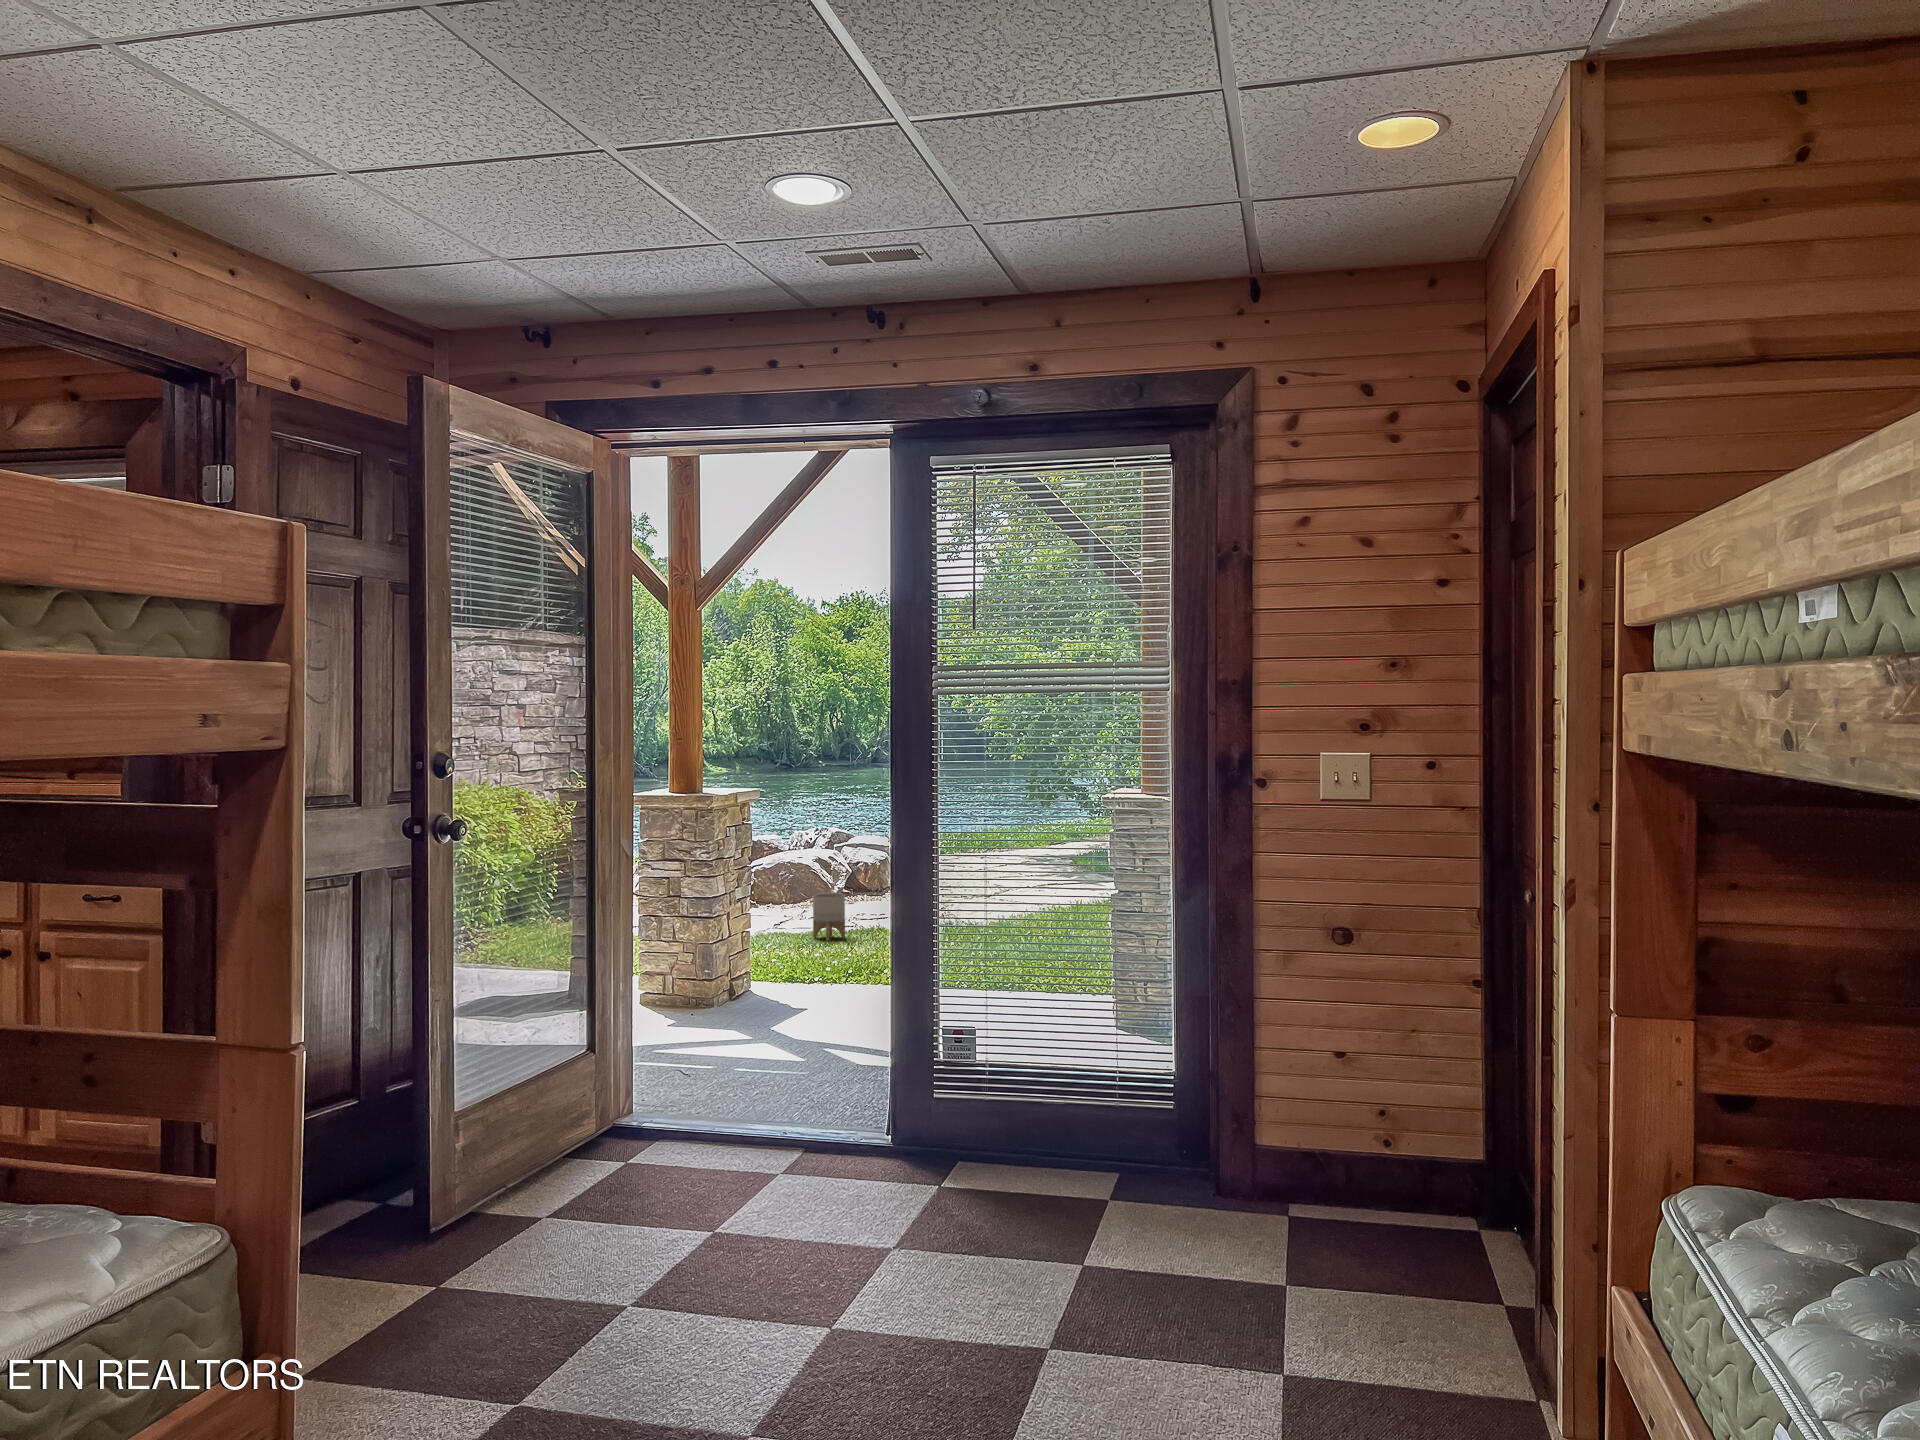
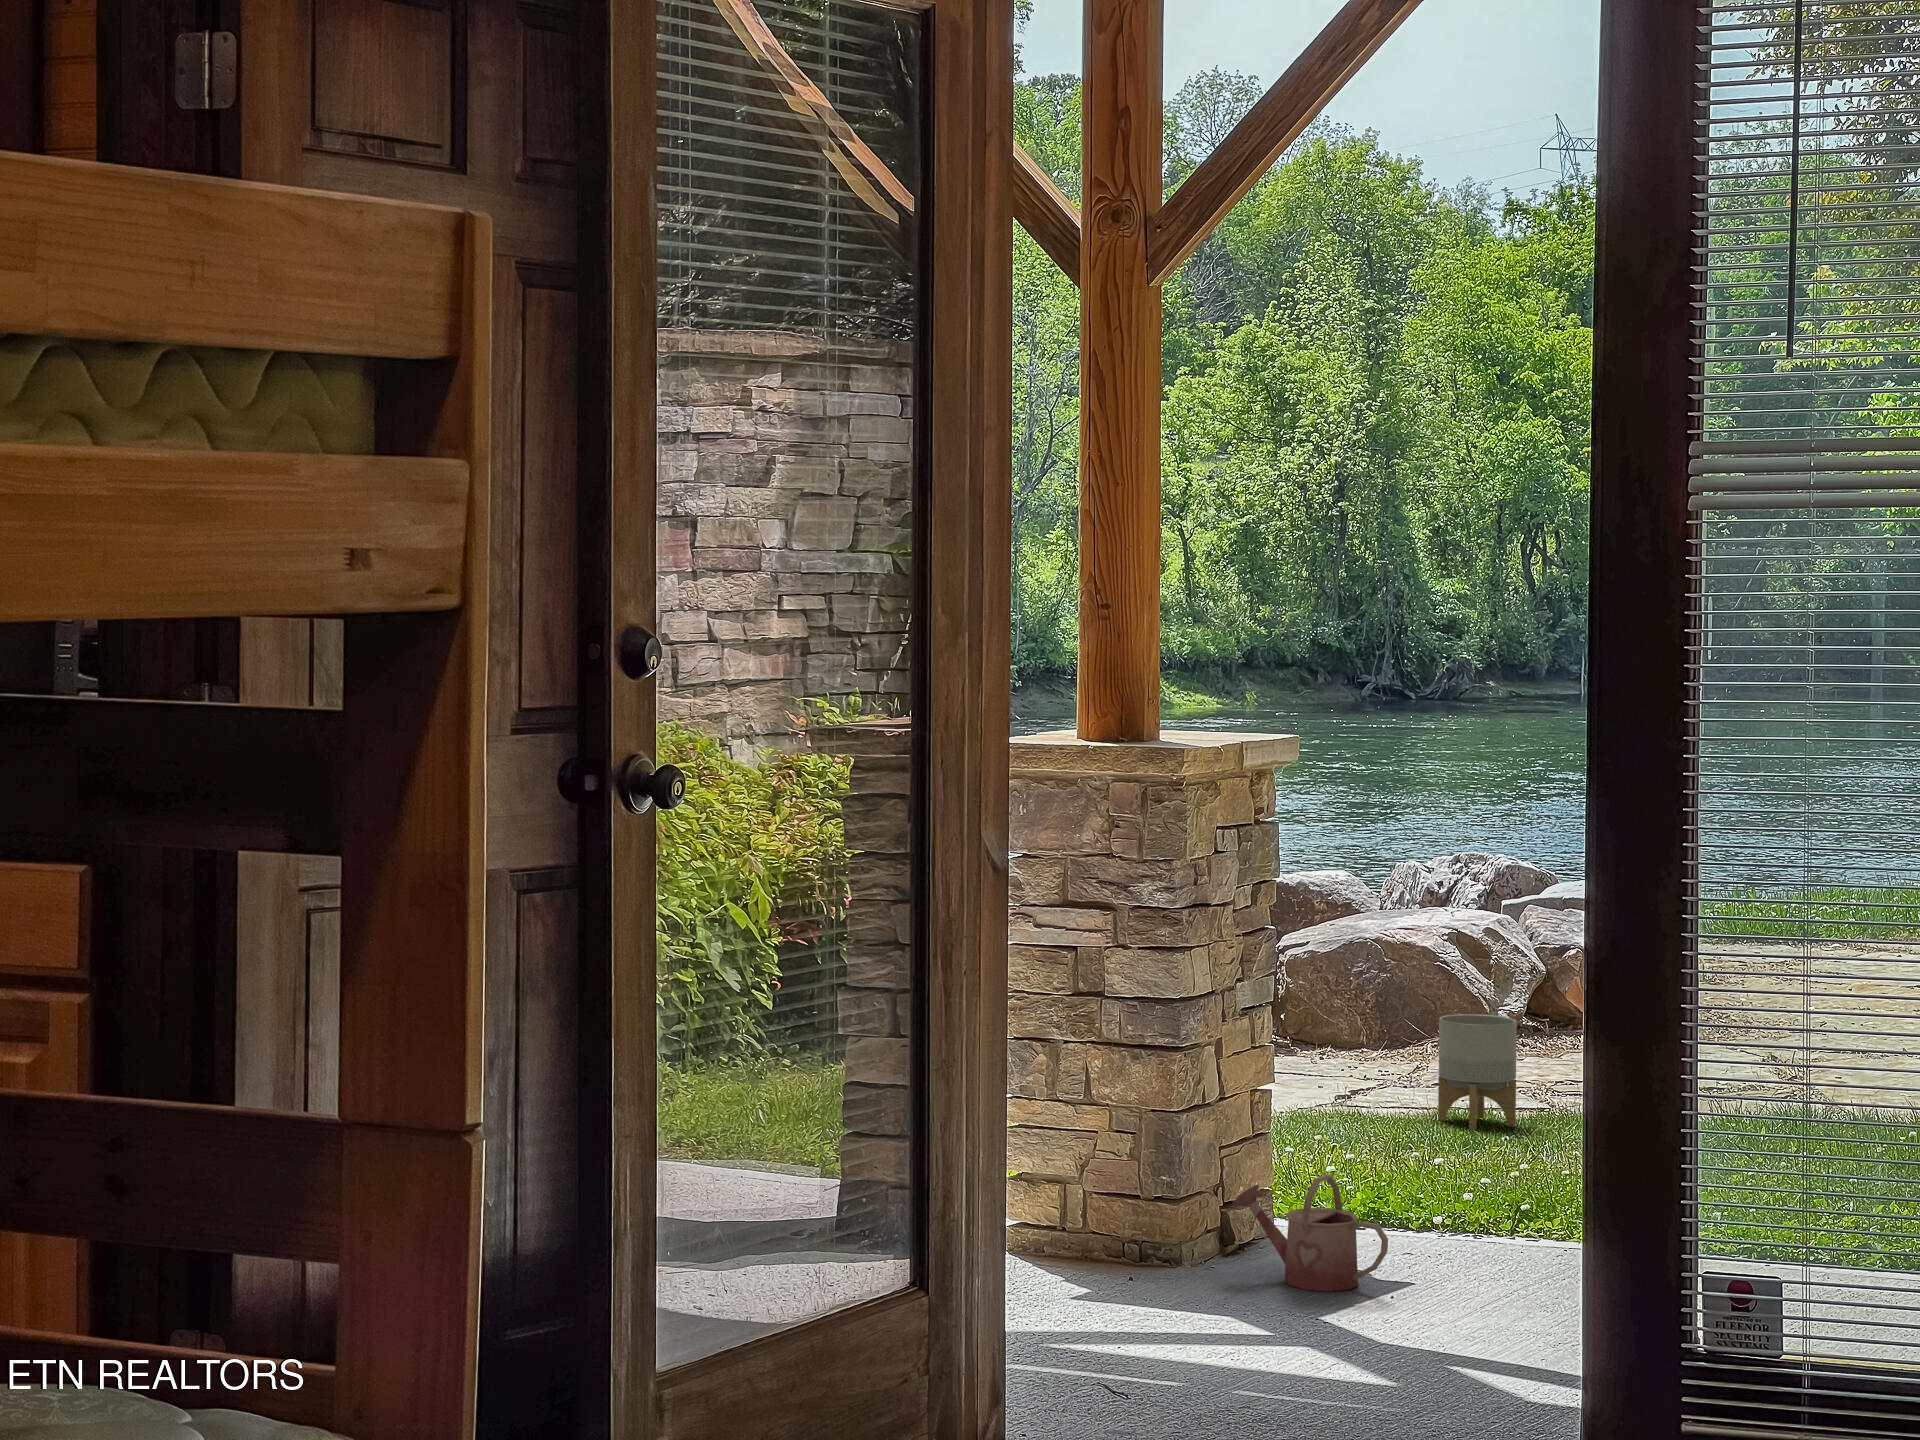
watering can: none [735,965,800,1013] -> present [1233,1174,1388,1292]

